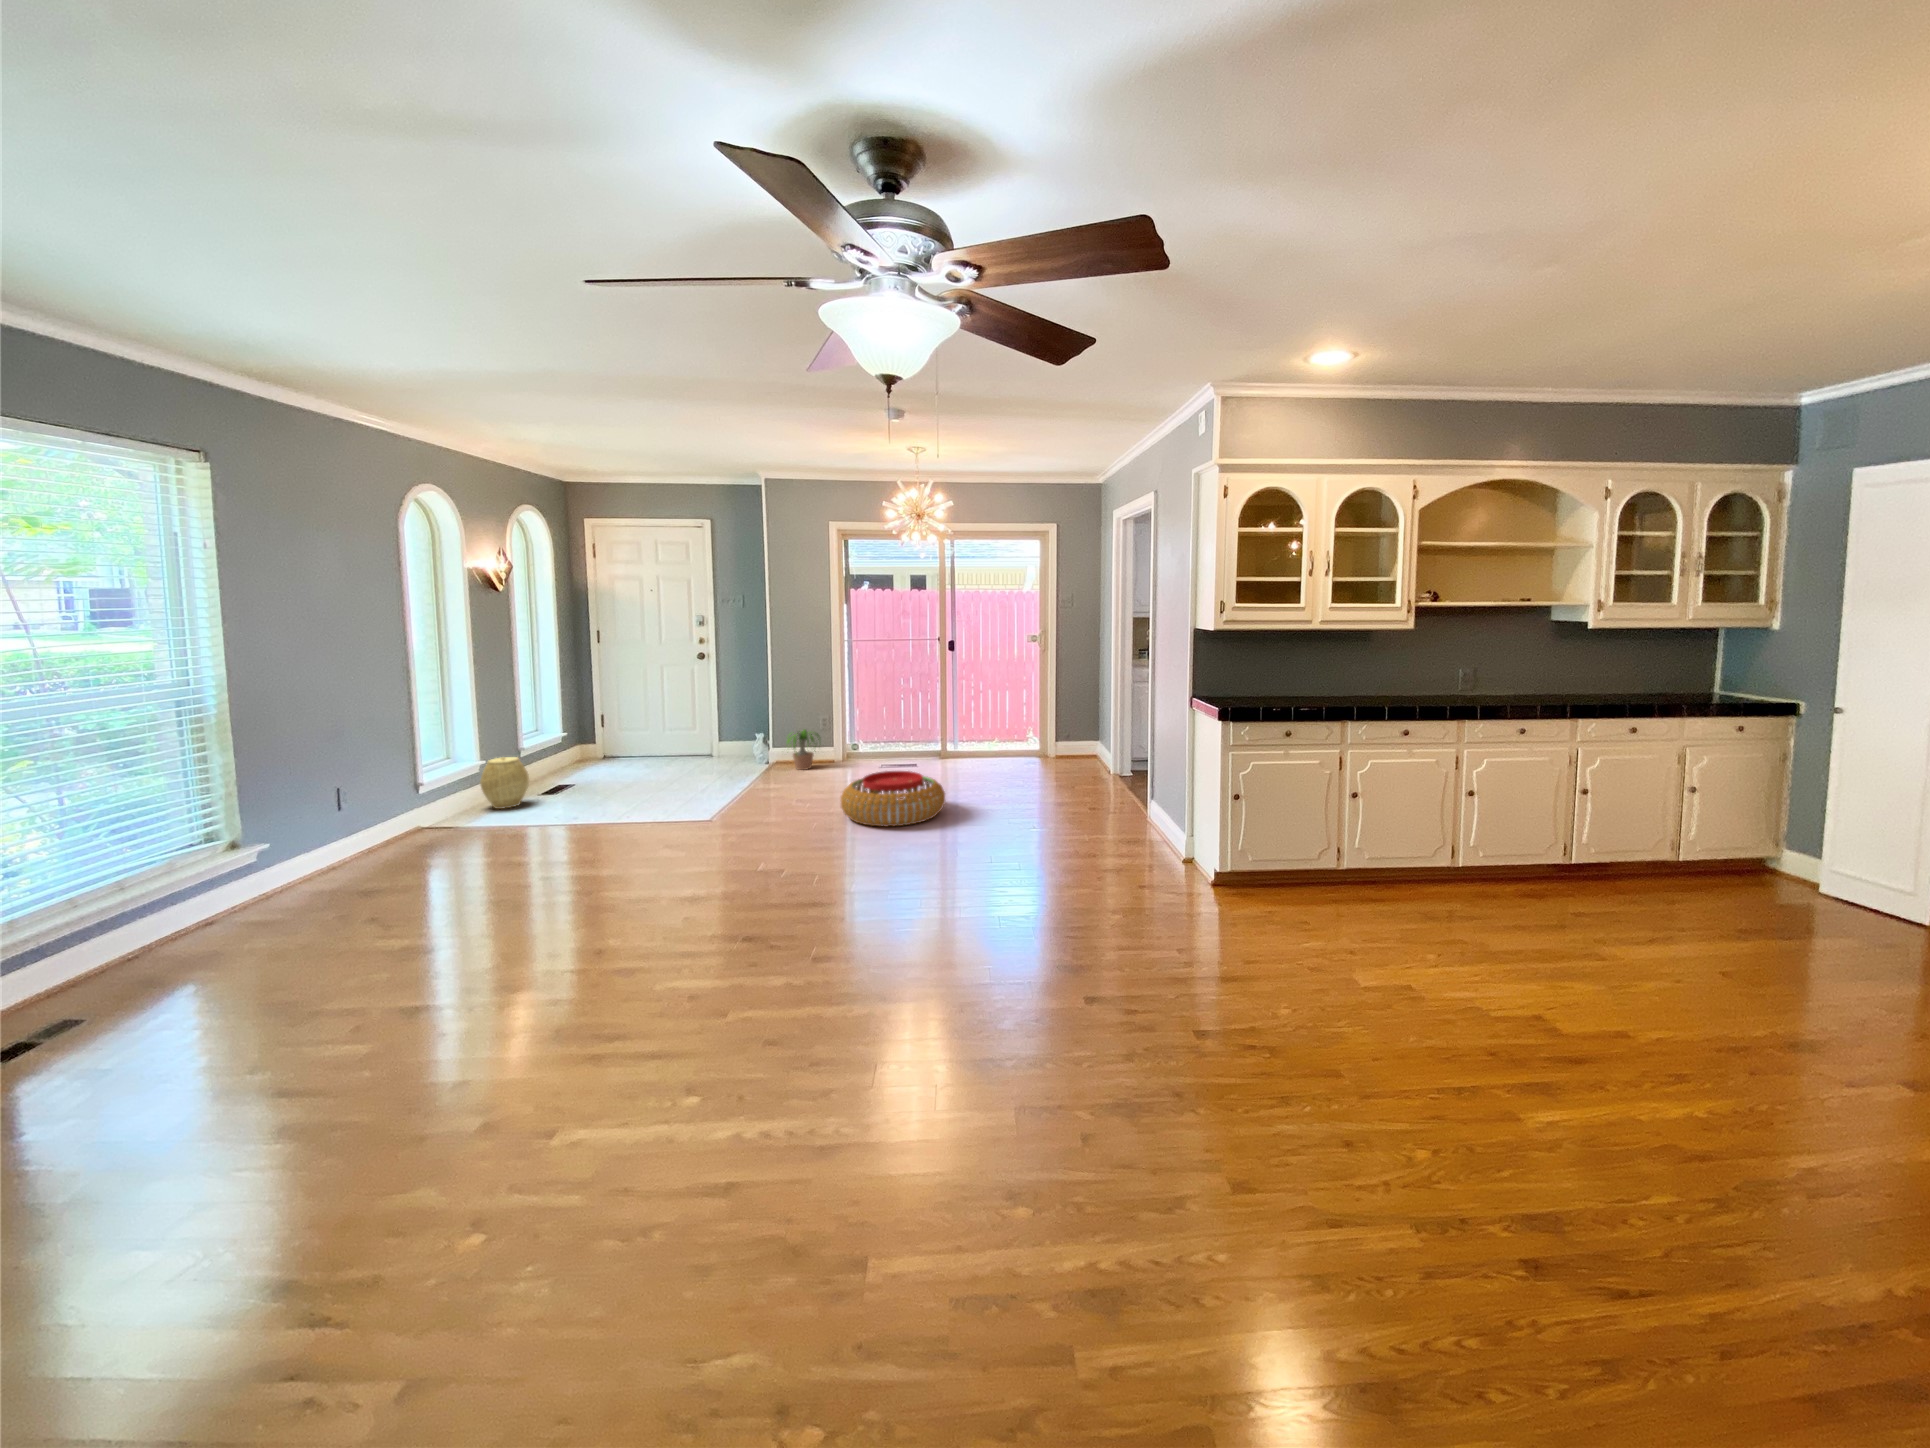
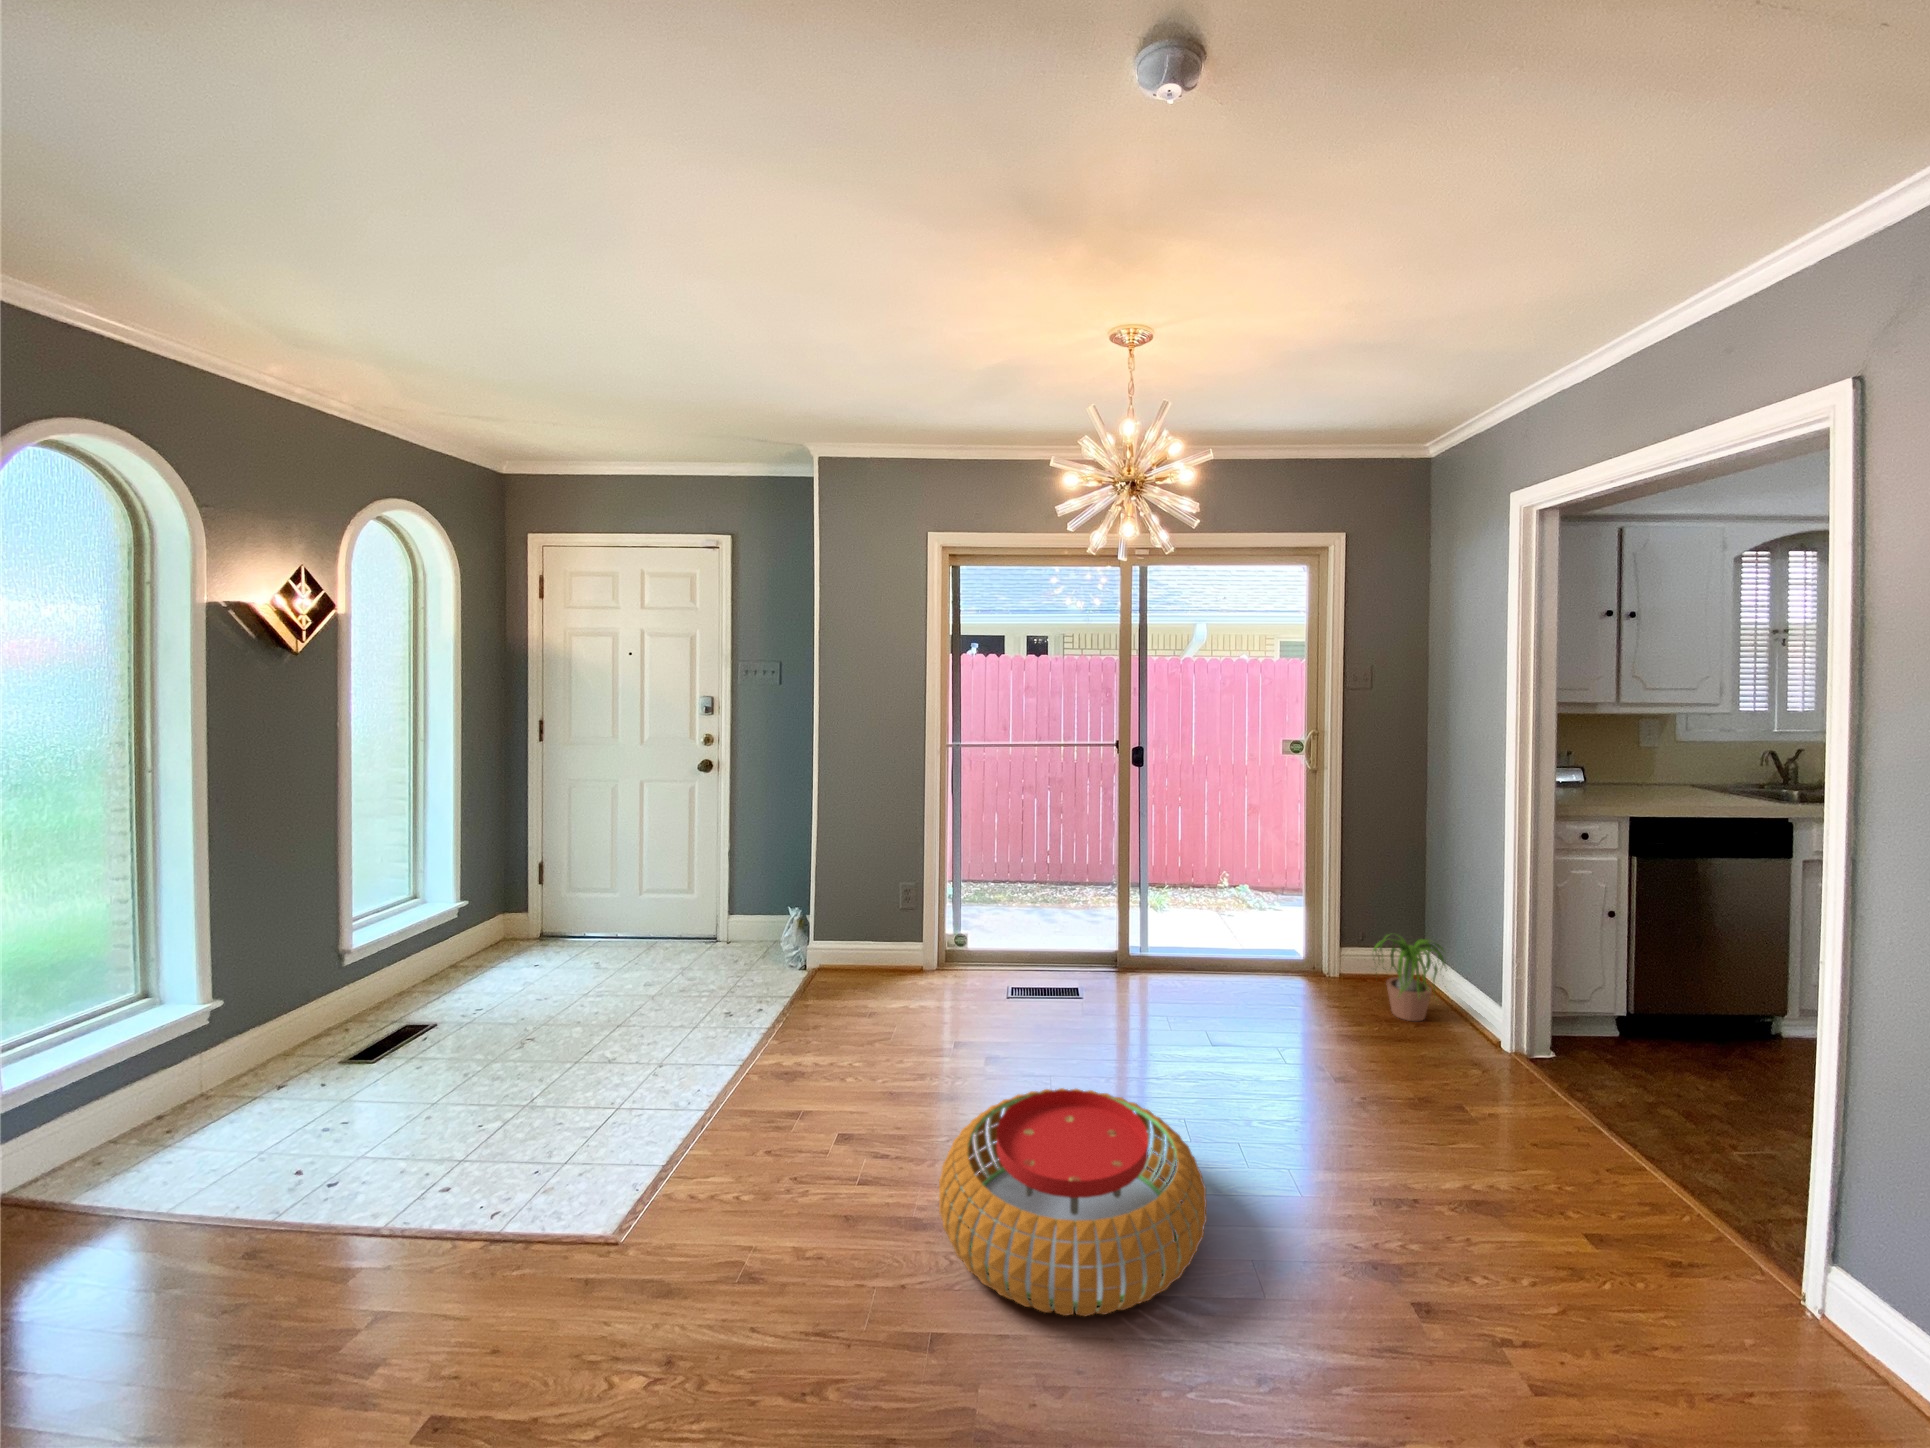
potted plant: present [787,729,819,770] -> present [1373,935,1447,1021]
woven basket: present [480,757,529,809] -> none [178,996,299,1120]

